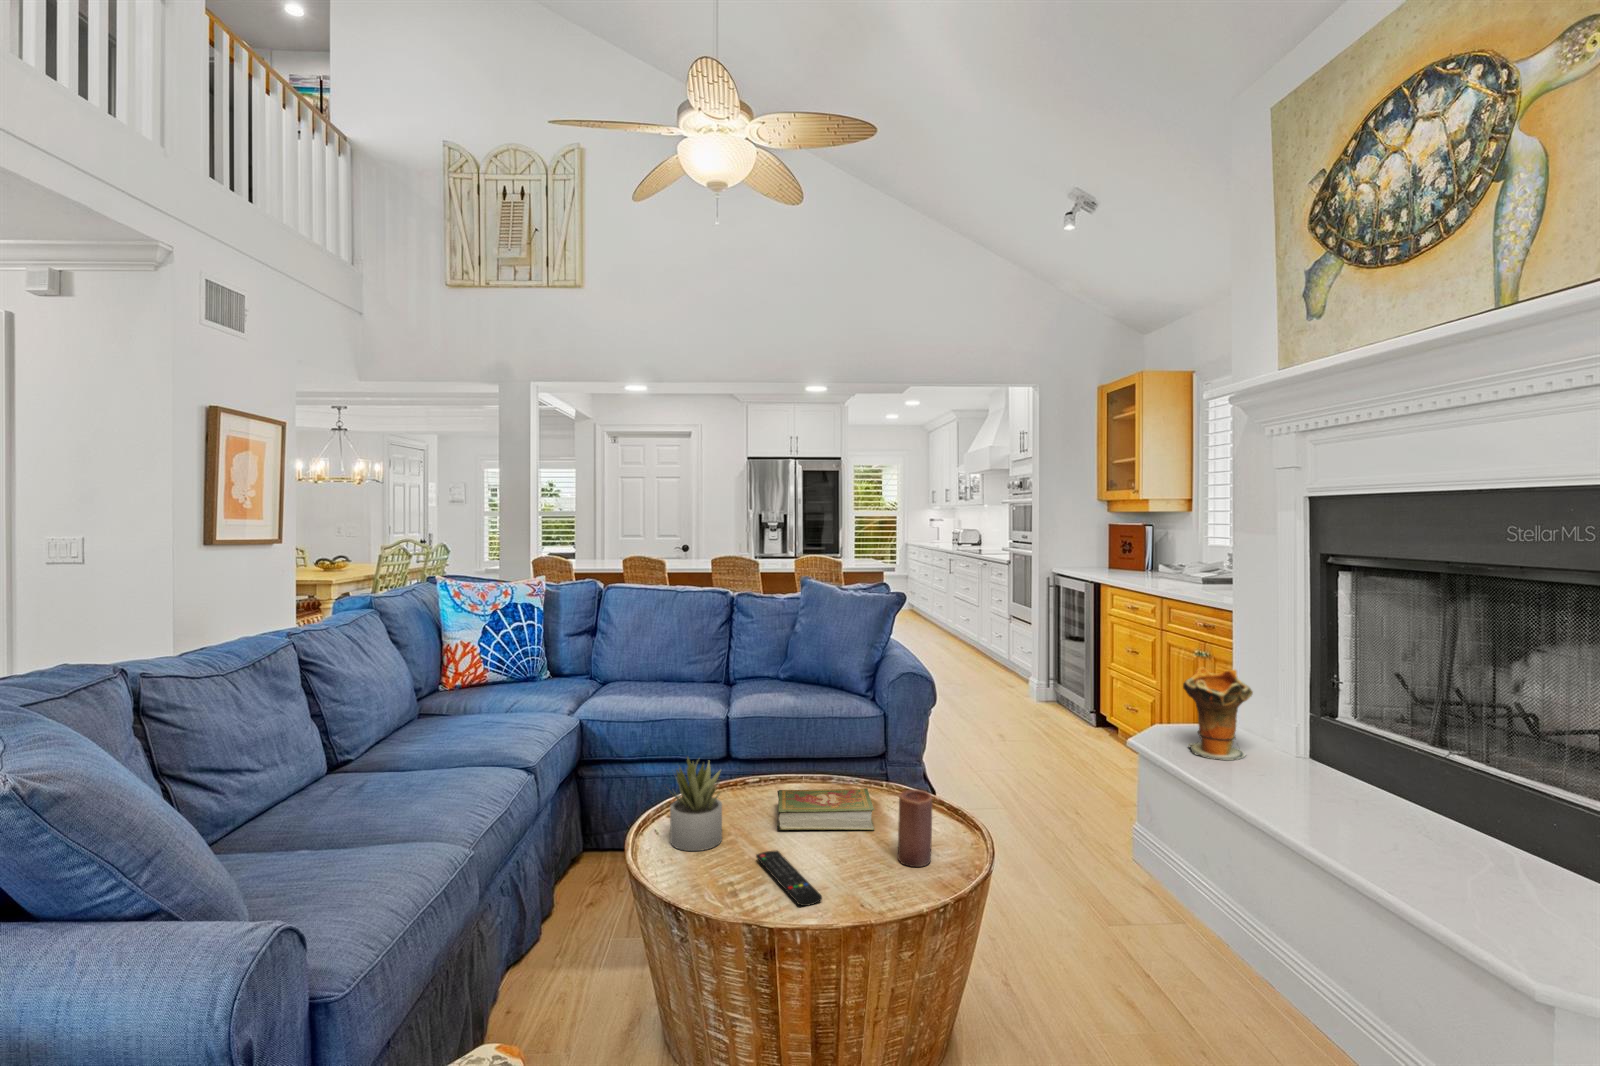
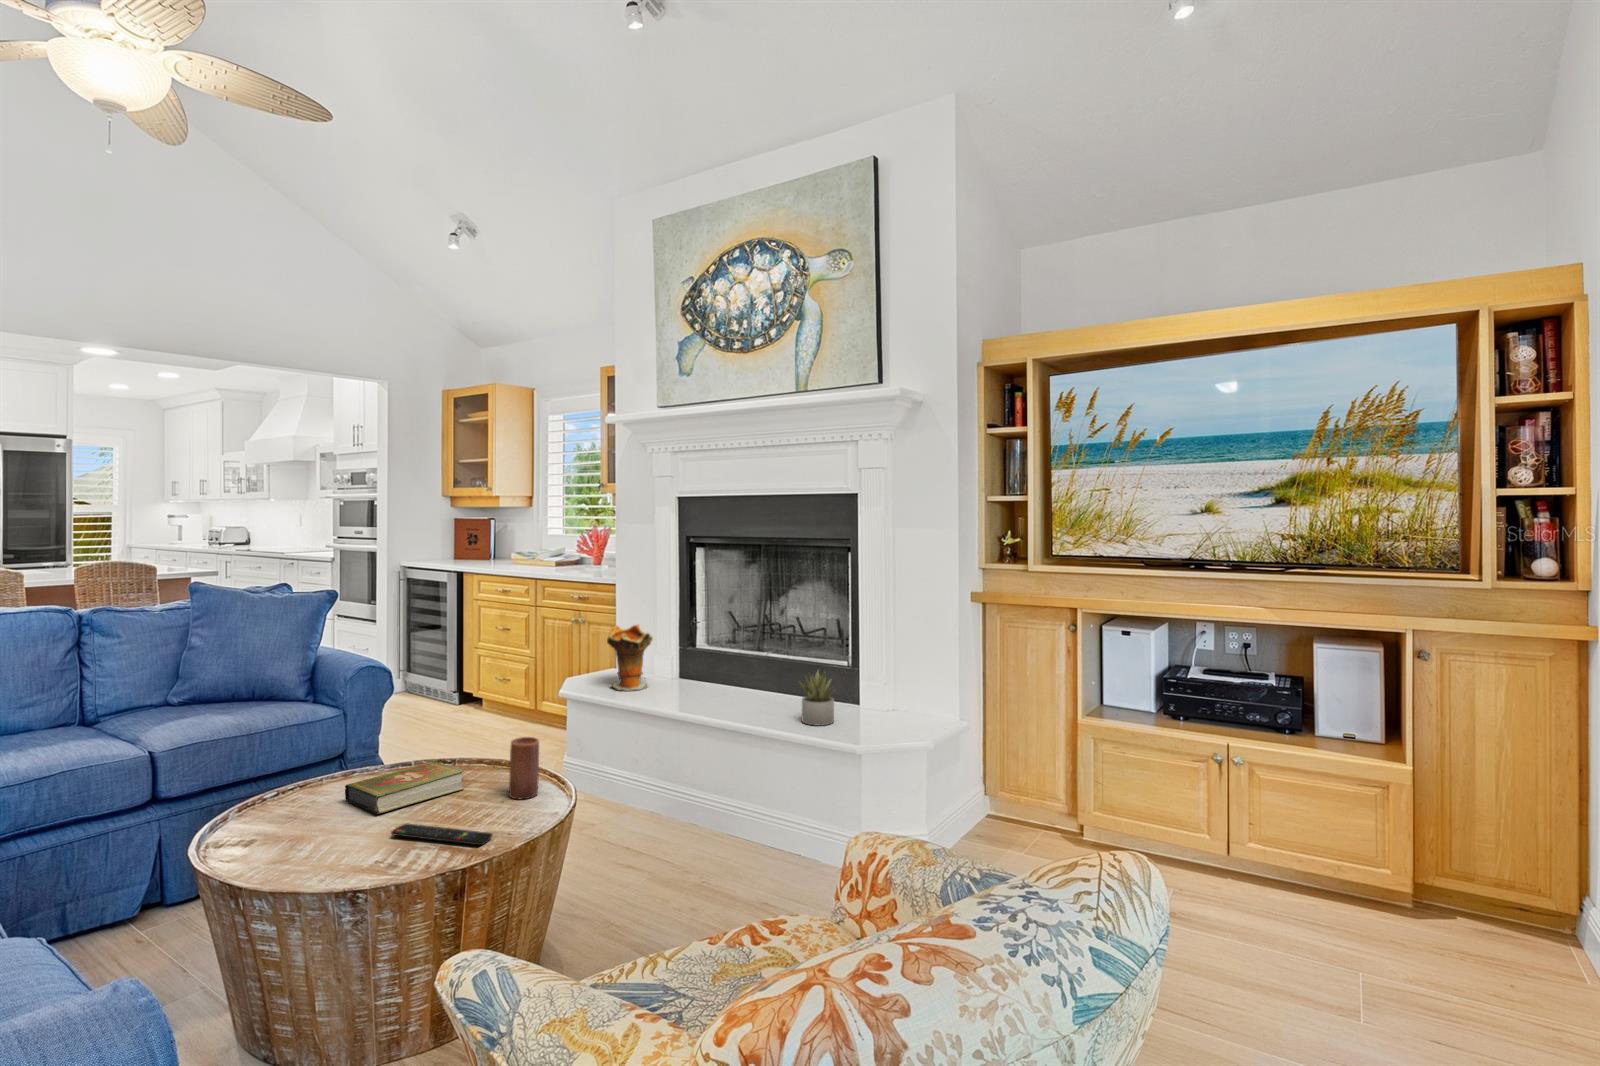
succulent plant: present [670,758,722,851] -> present [800,672,834,726]

